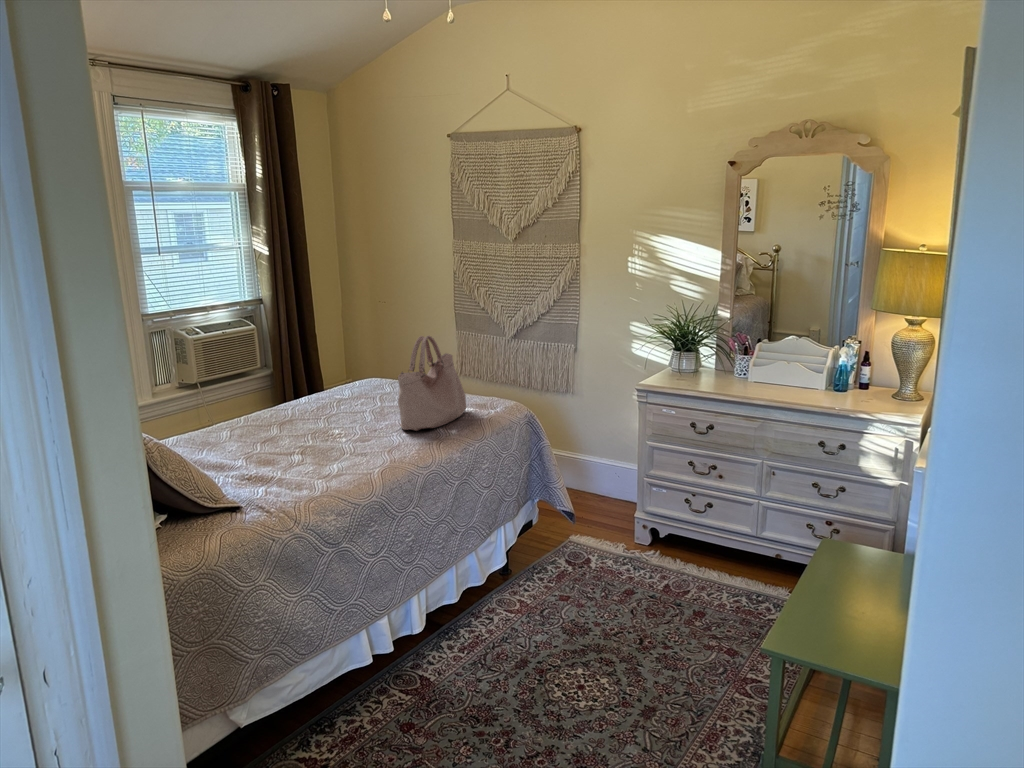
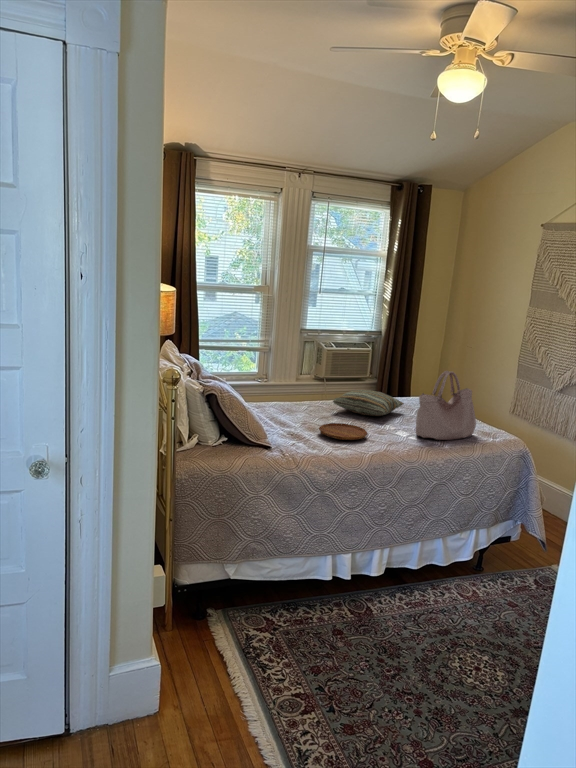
pillow: none [260,385,355,422] -> present [333,390,404,416]
tray: none [275,439,348,465] -> present [319,423,368,440]

